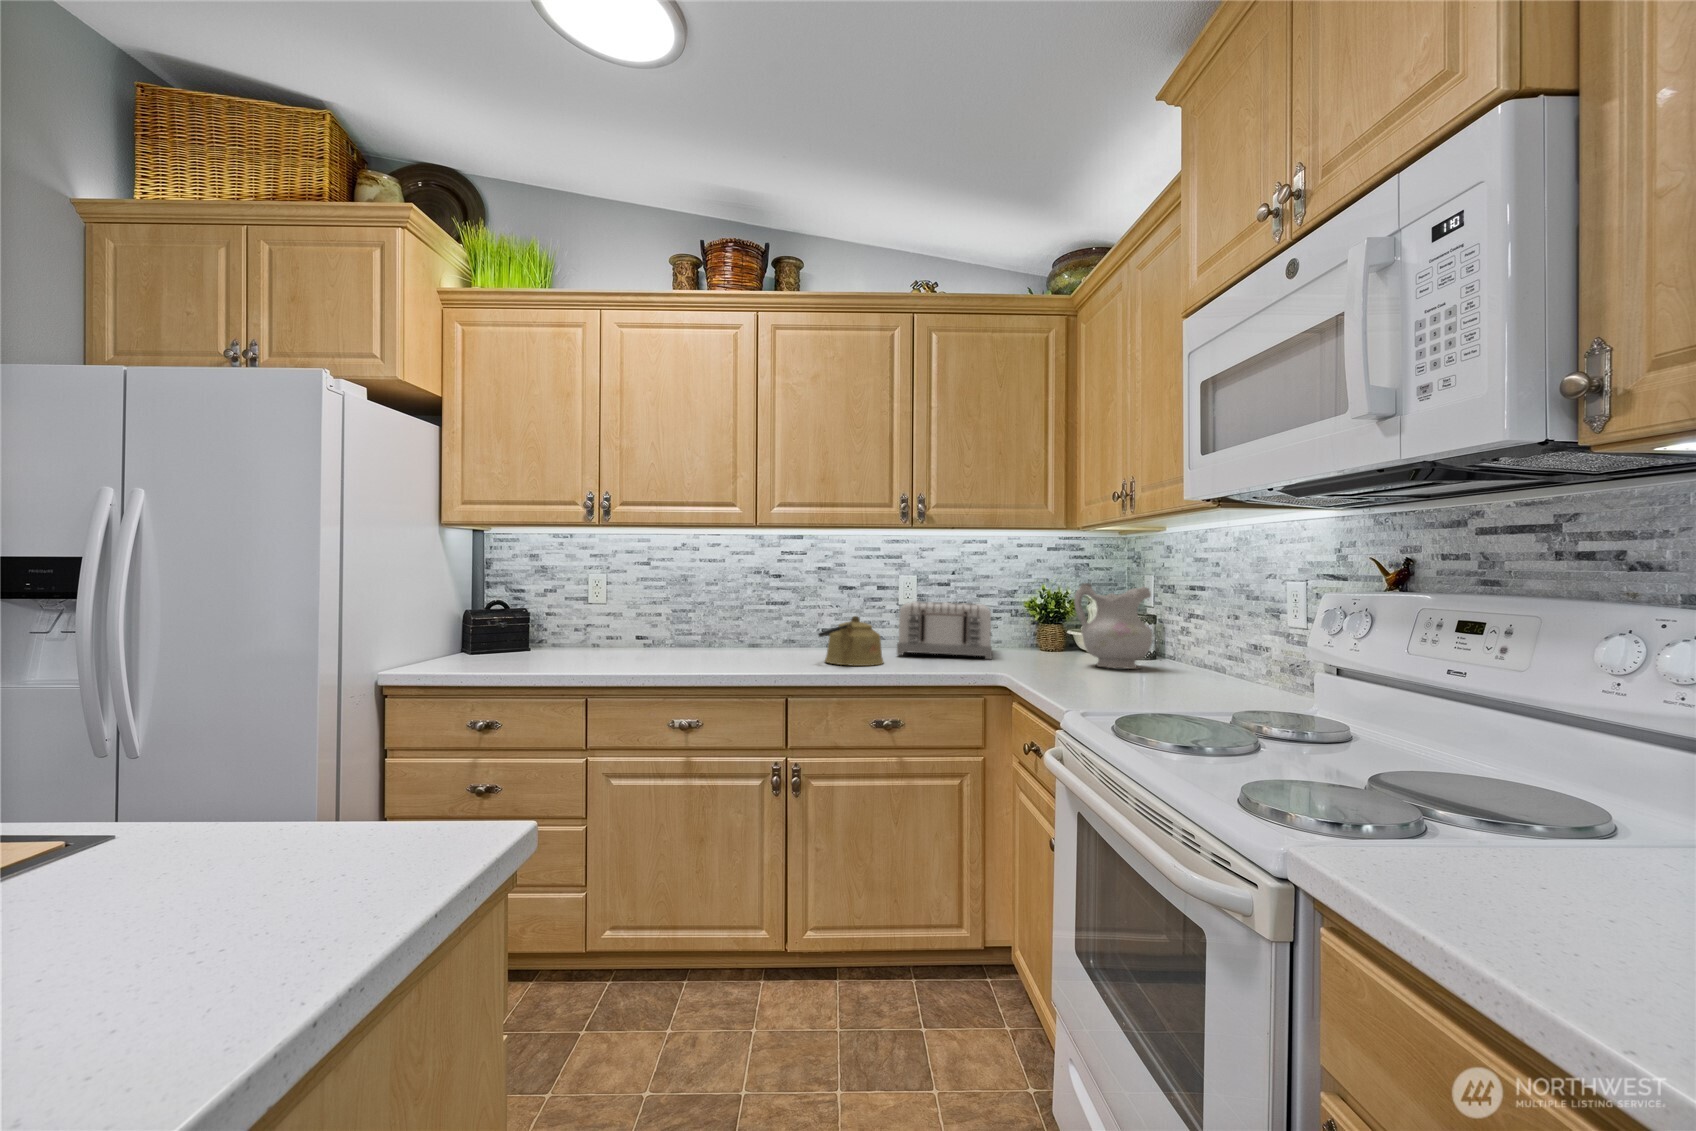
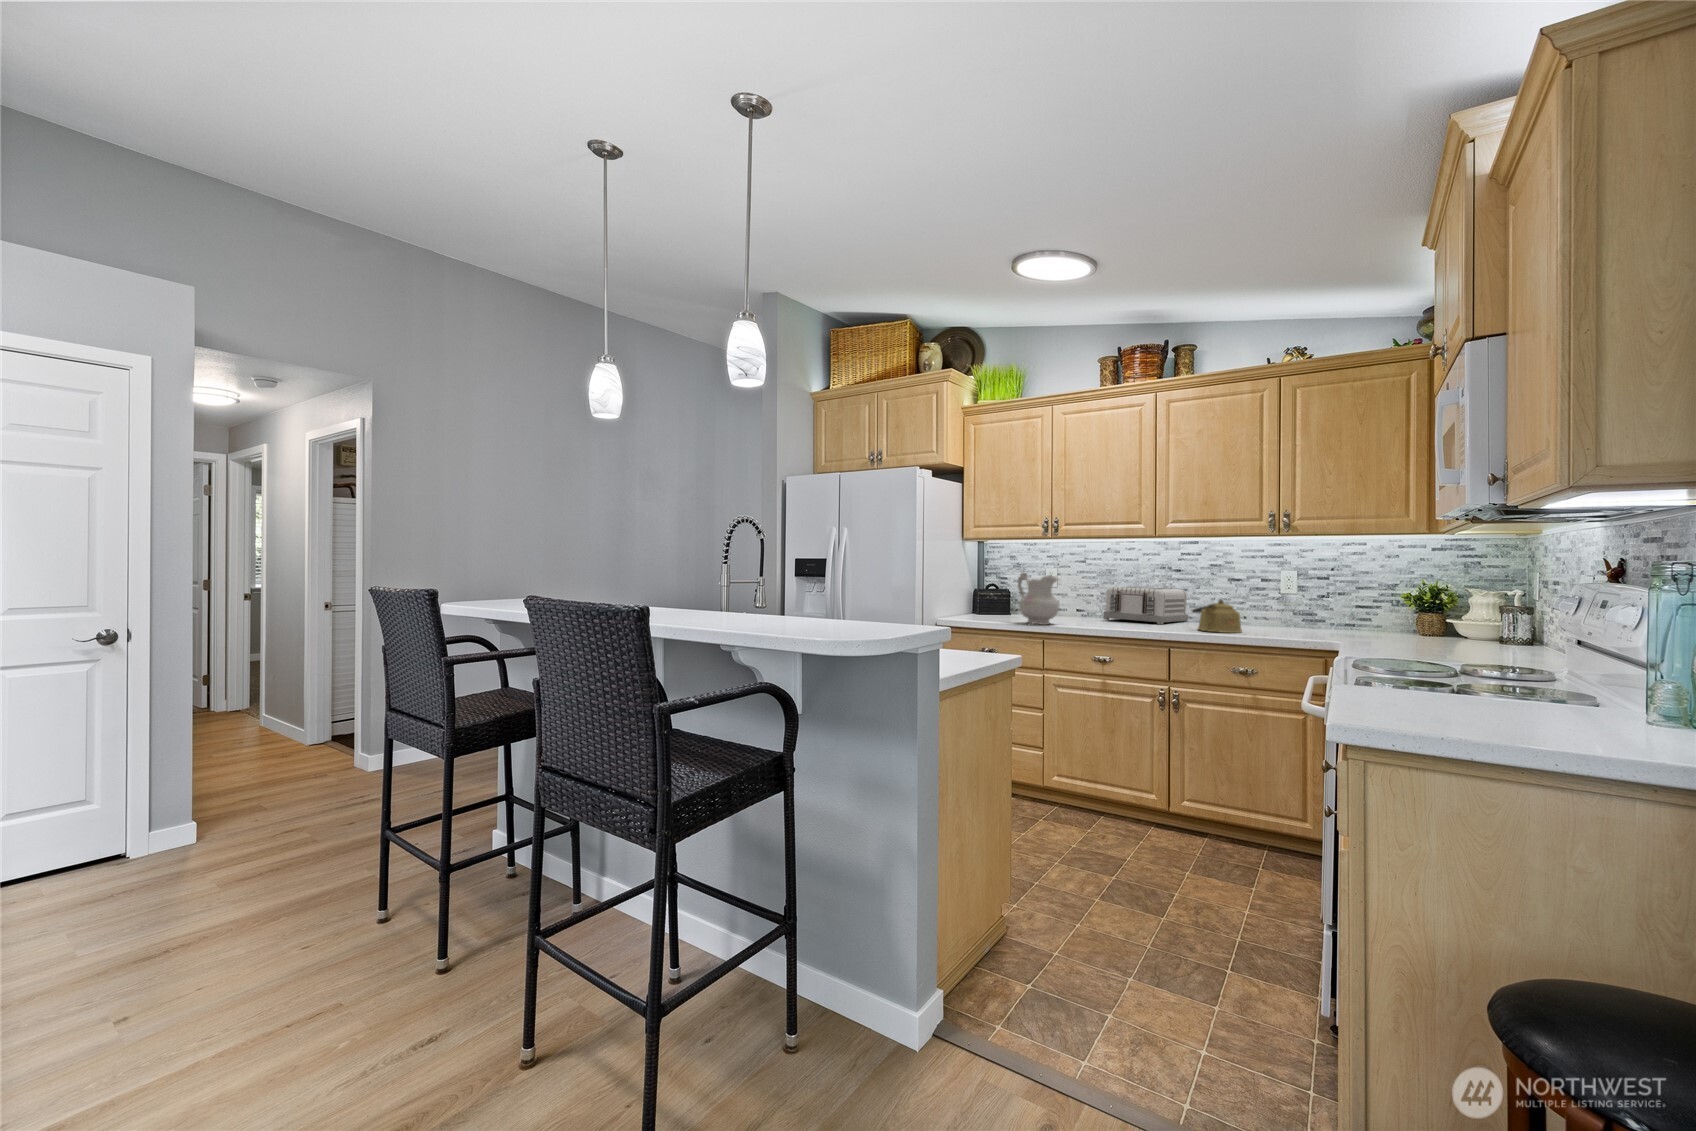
ceramic pitcher: present [1074,583,1152,669] -> present [1018,573,1059,625]
toaster: present [897,601,992,659] -> present [1103,587,1188,624]

